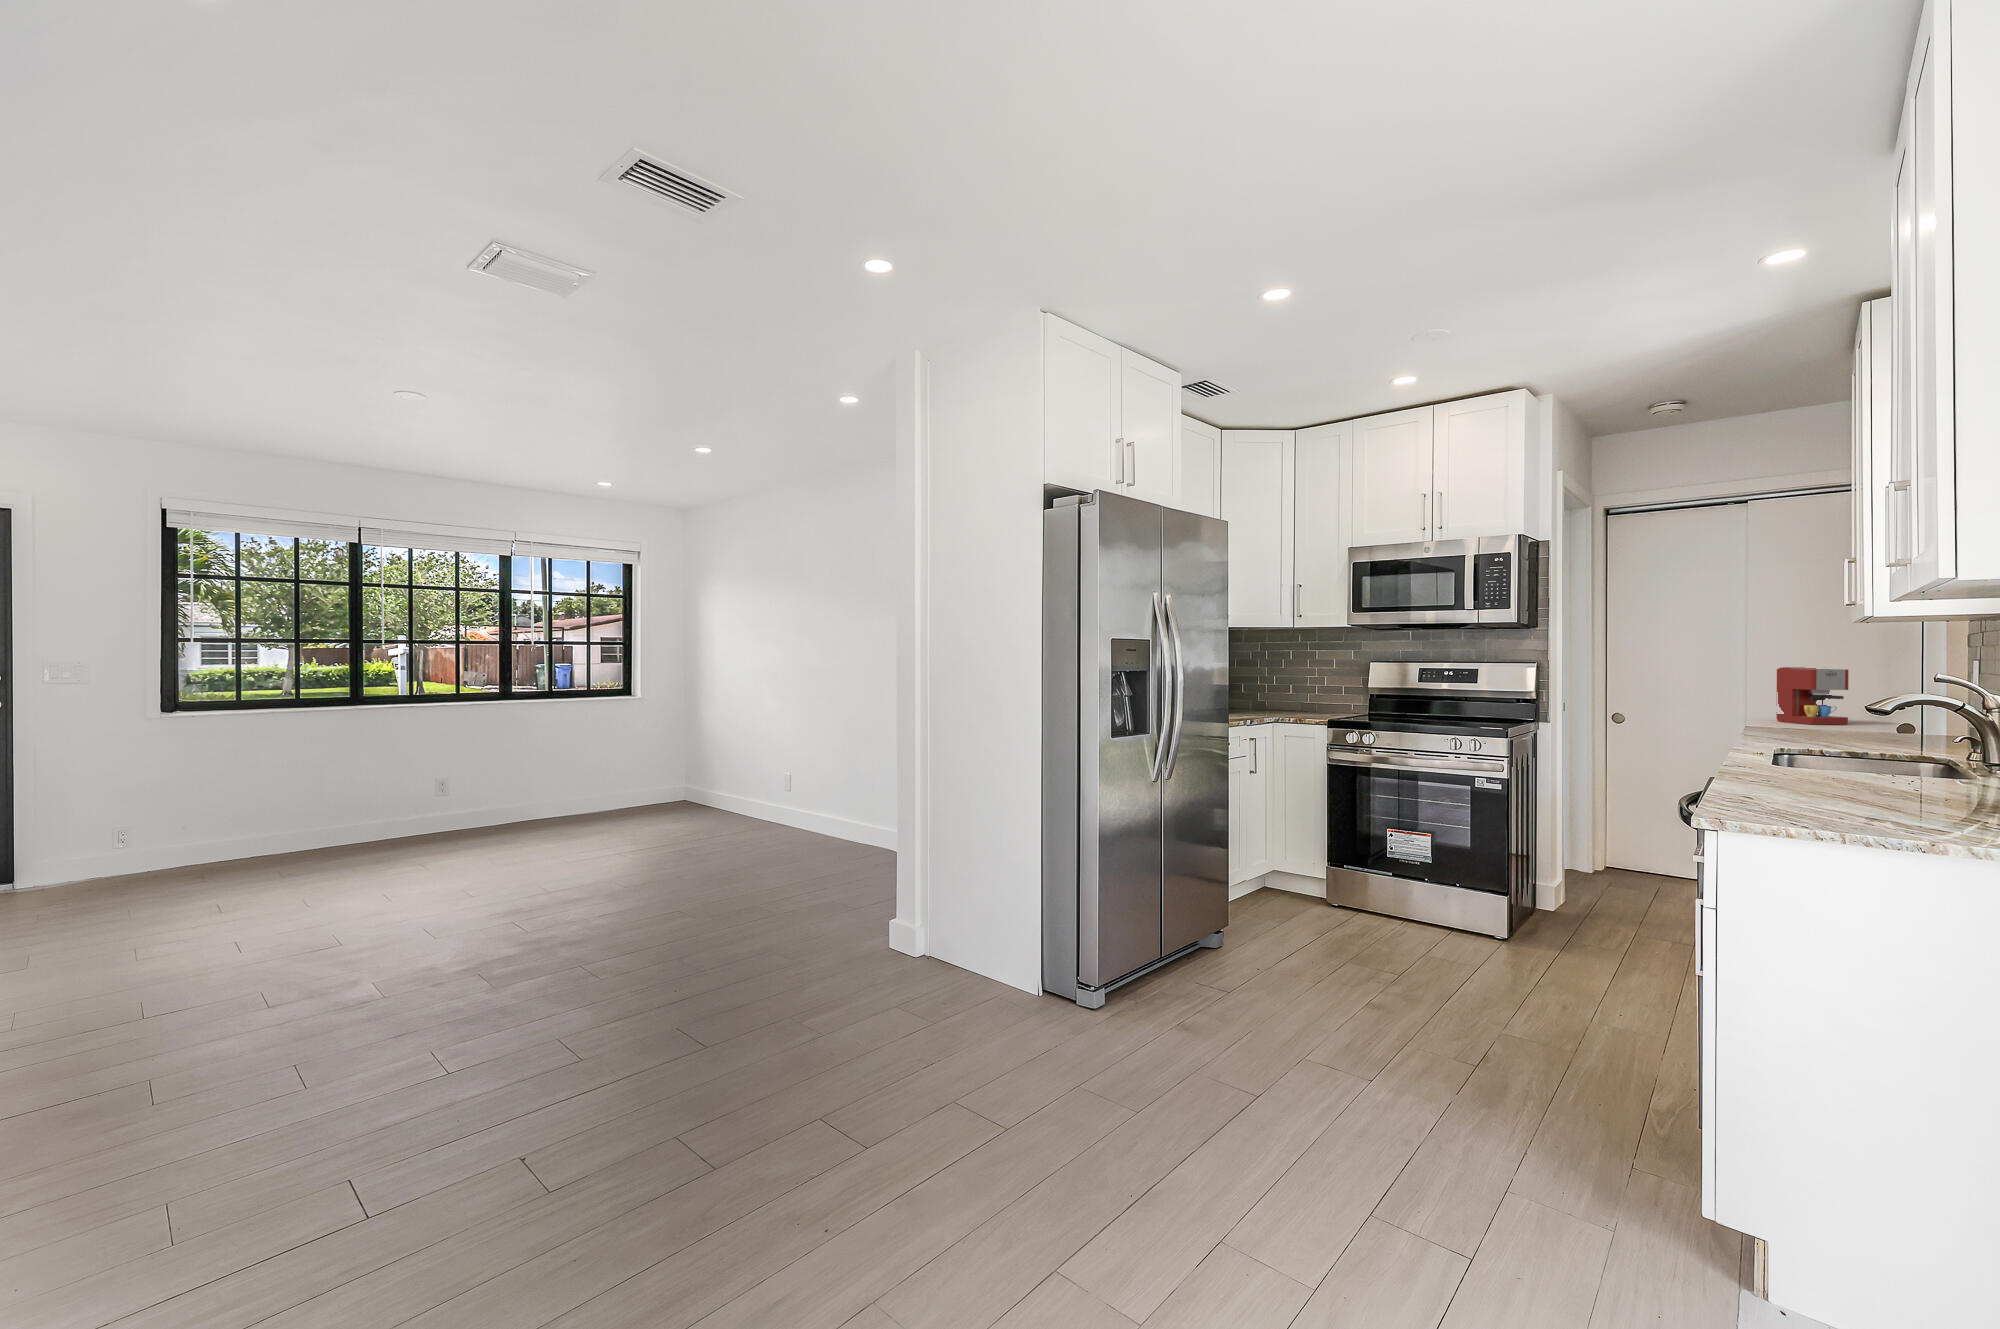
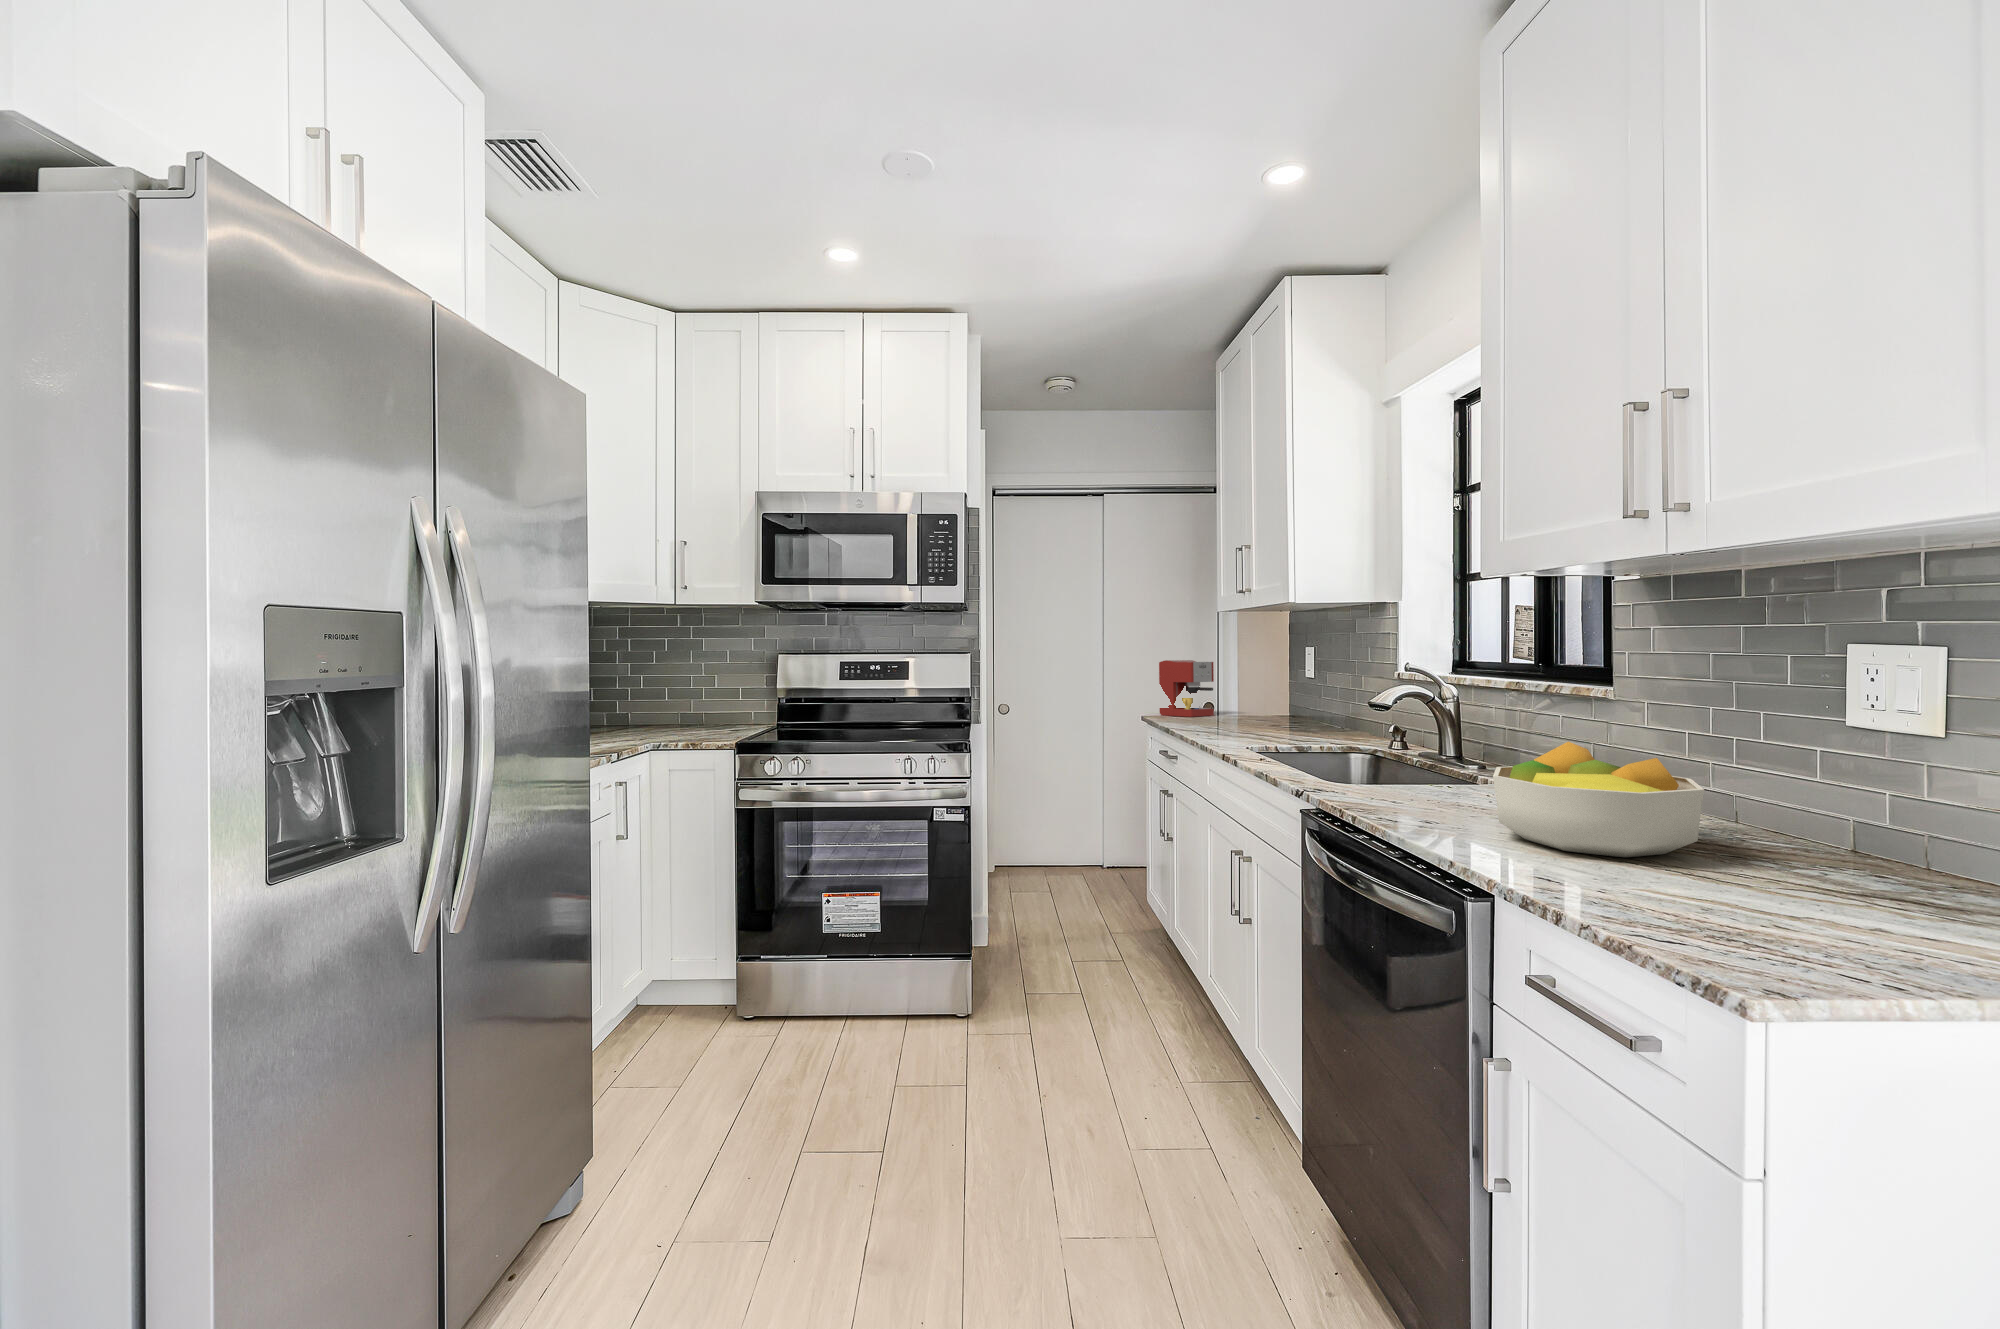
fruit bowl: none [1773,745,1942,821] -> present [1493,742,1704,857]

